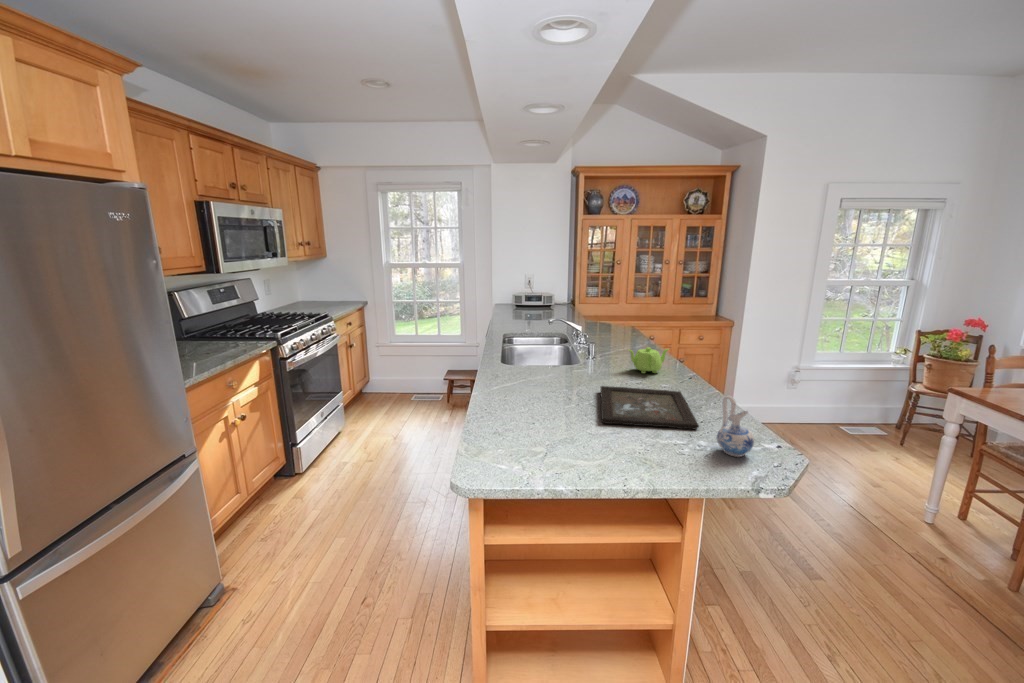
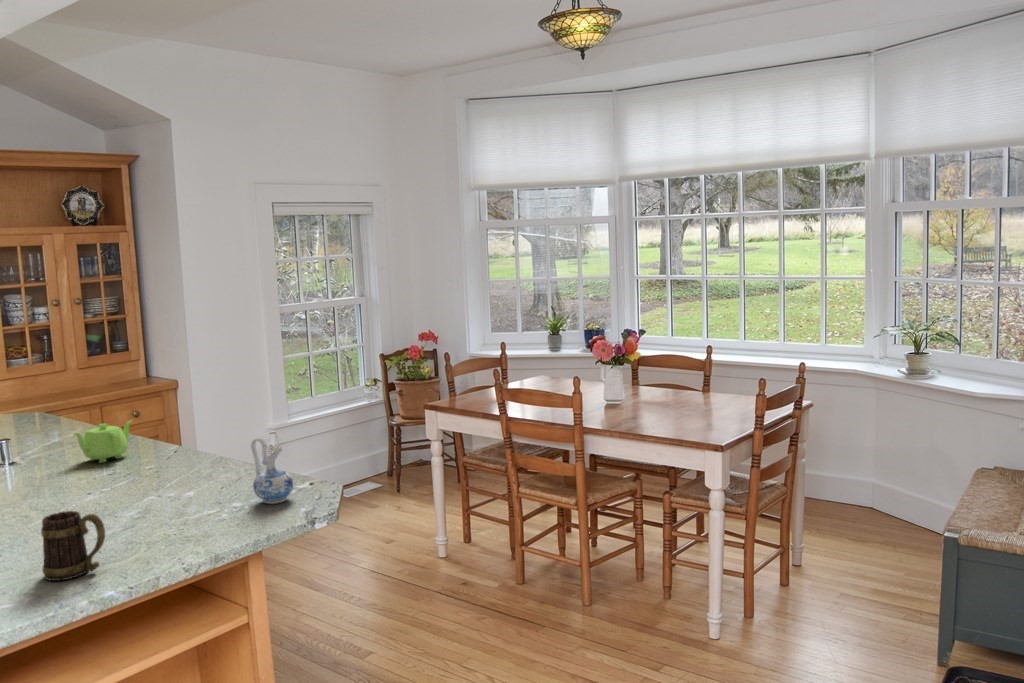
tray: present [600,386,699,429] -> none [58,466,223,524]
mug: none [539,414,578,464] -> present [41,511,105,581]

